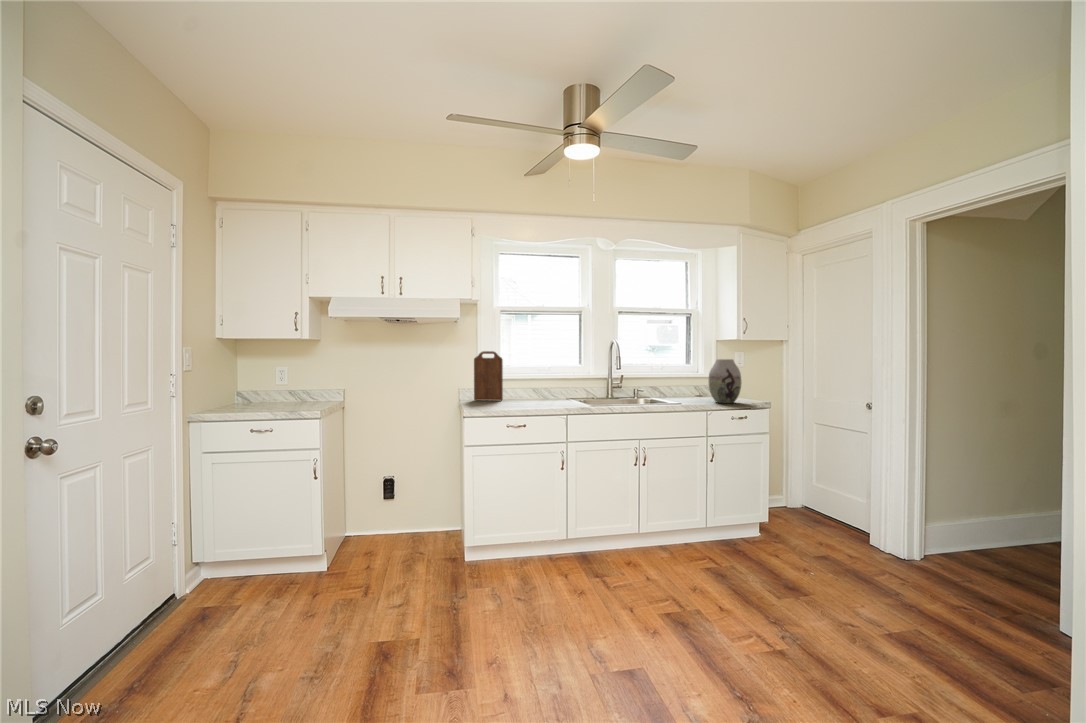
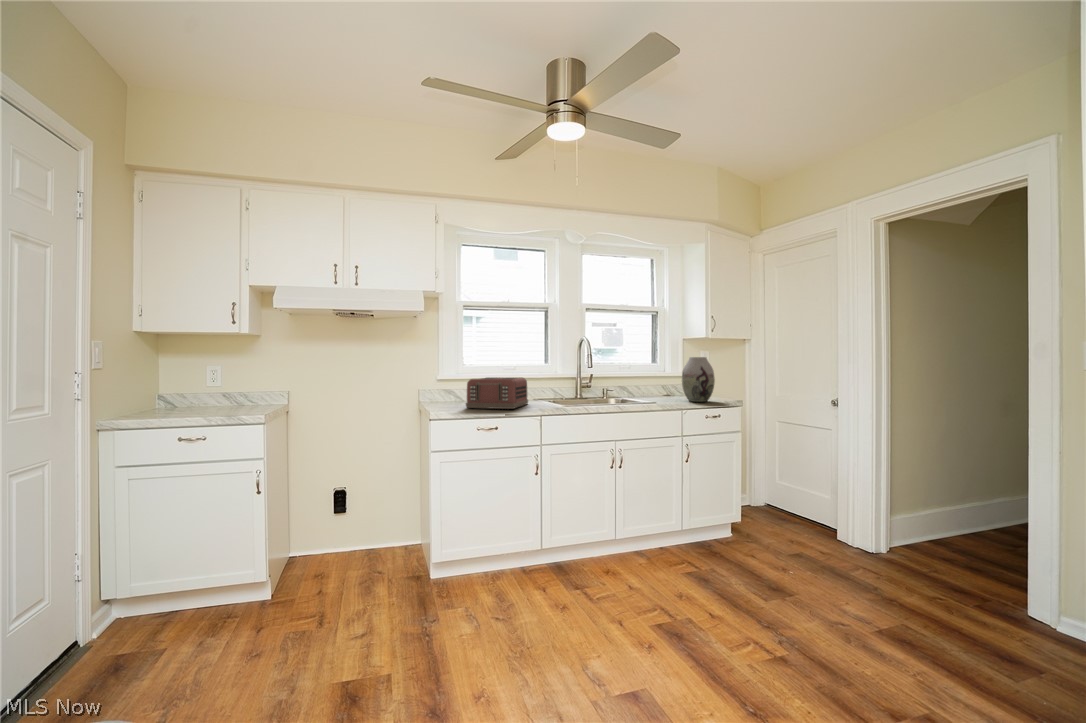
cutting board: present [474,351,503,401] -> none [436,349,468,402]
toaster: none [498,378,558,408] -> present [466,377,528,409]

